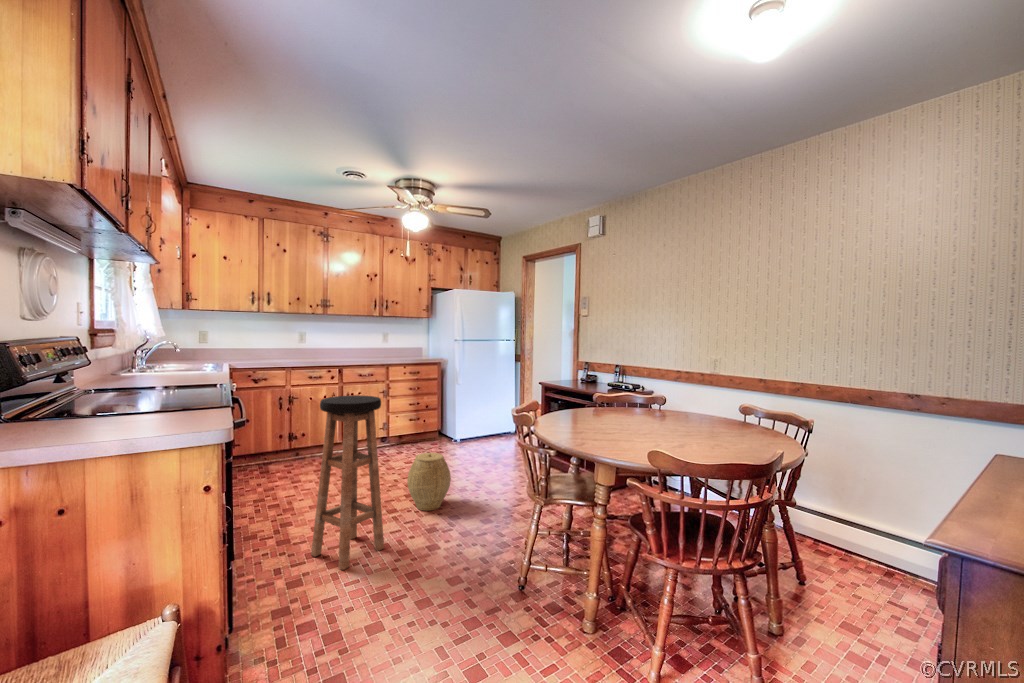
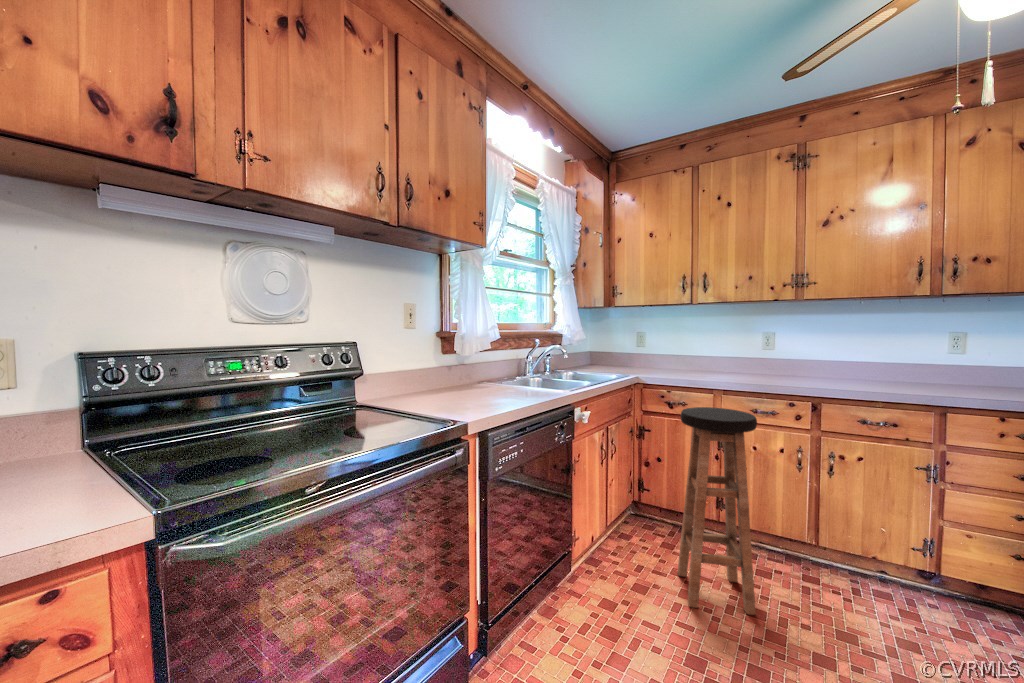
woven basket: present [407,453,451,510] -> none [838,517,927,615]

